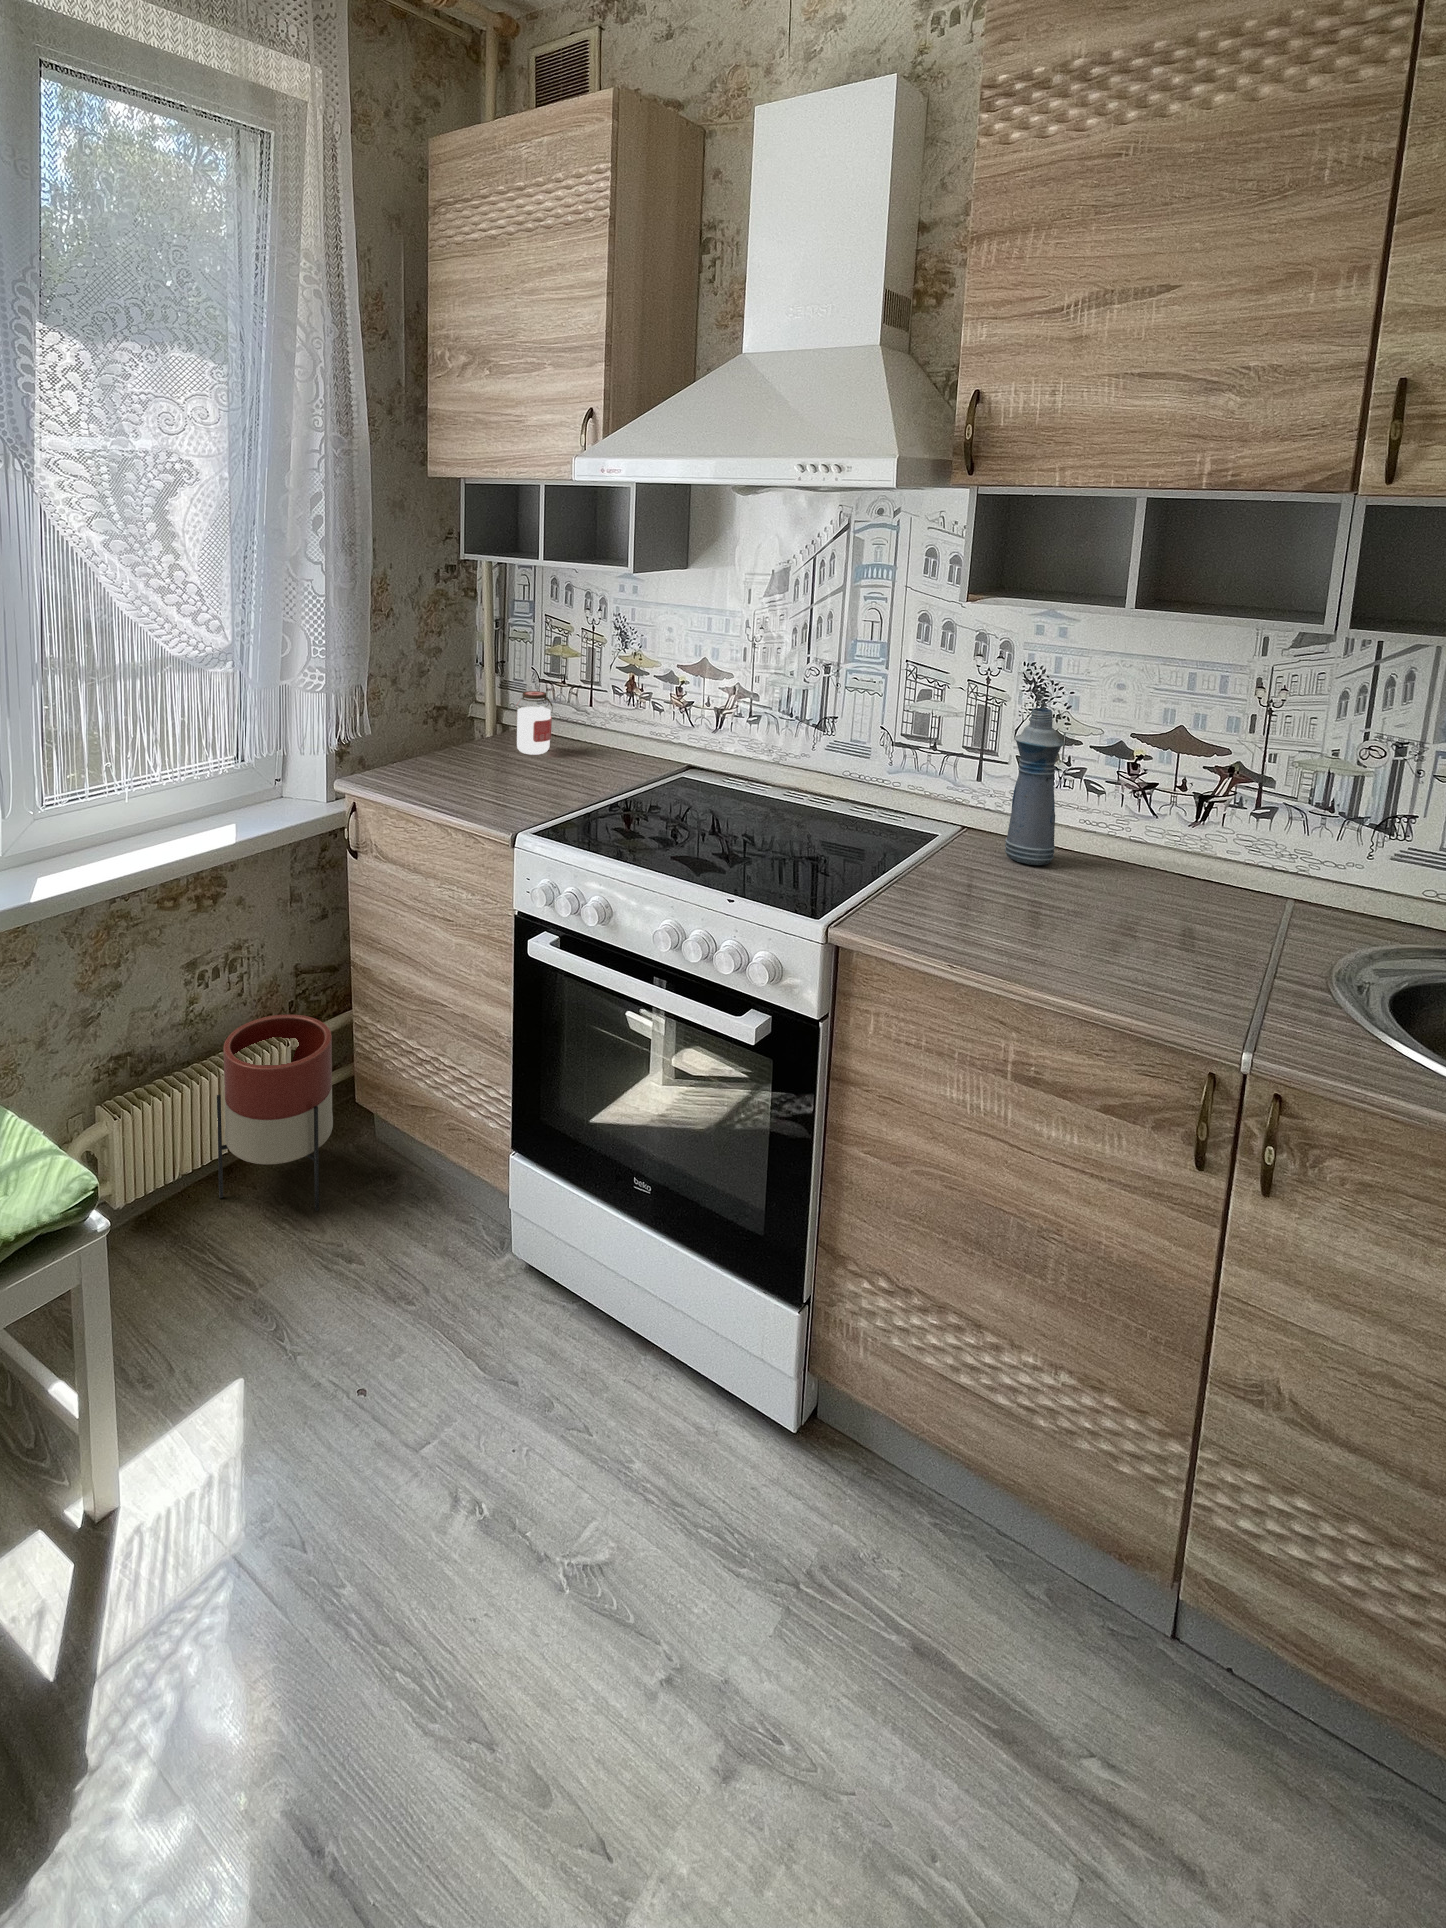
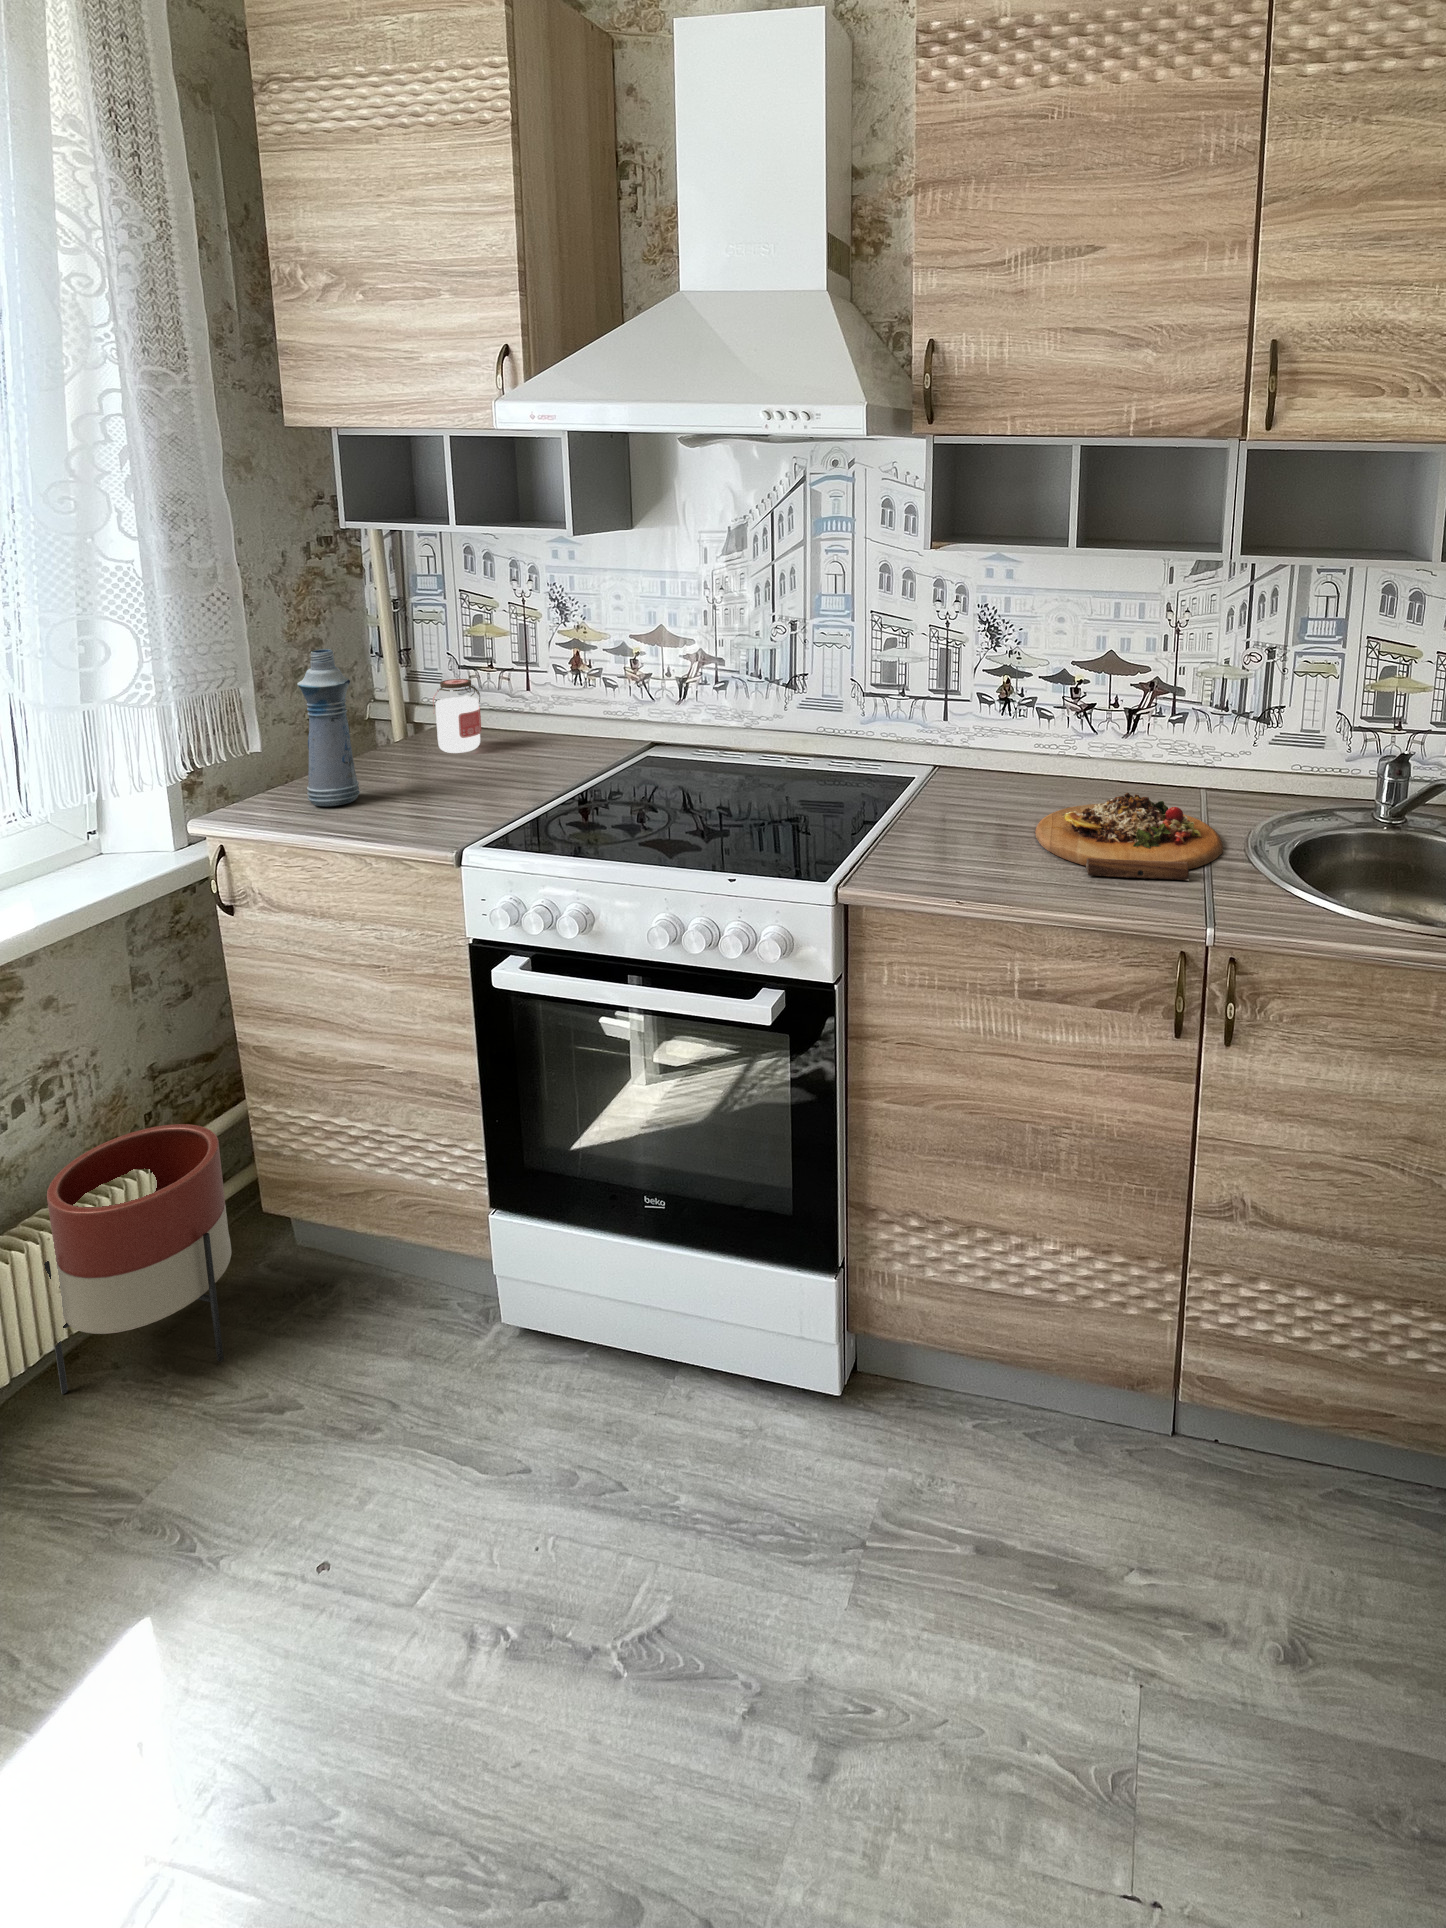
bottle: present [1005,708,1064,865] -> present [297,649,360,806]
cutting board: none [1057,885,1295,996] -> present [1035,793,1223,880]

